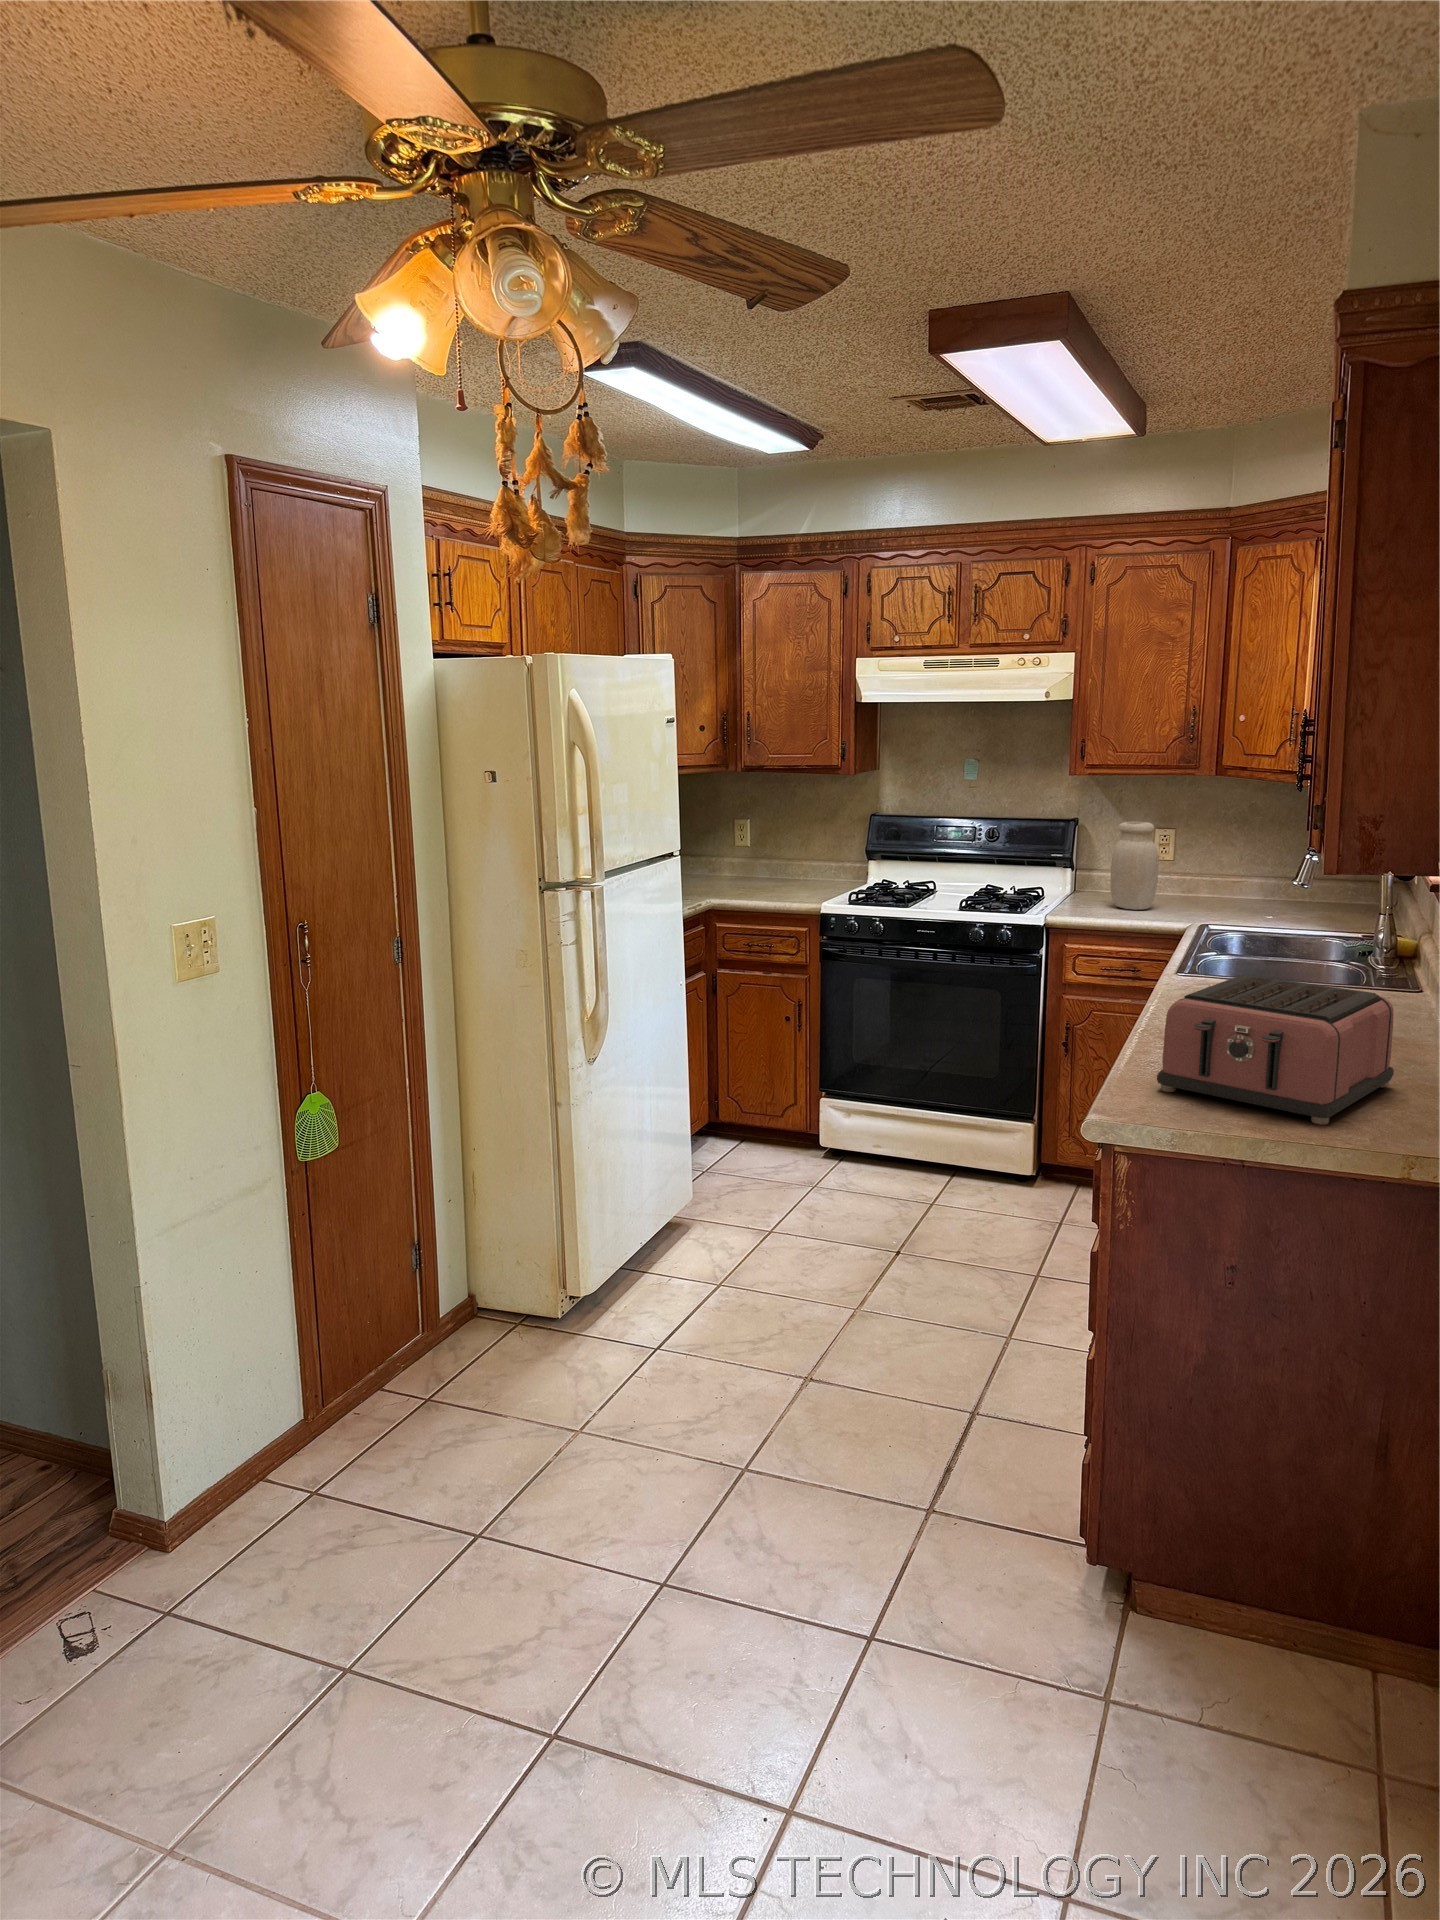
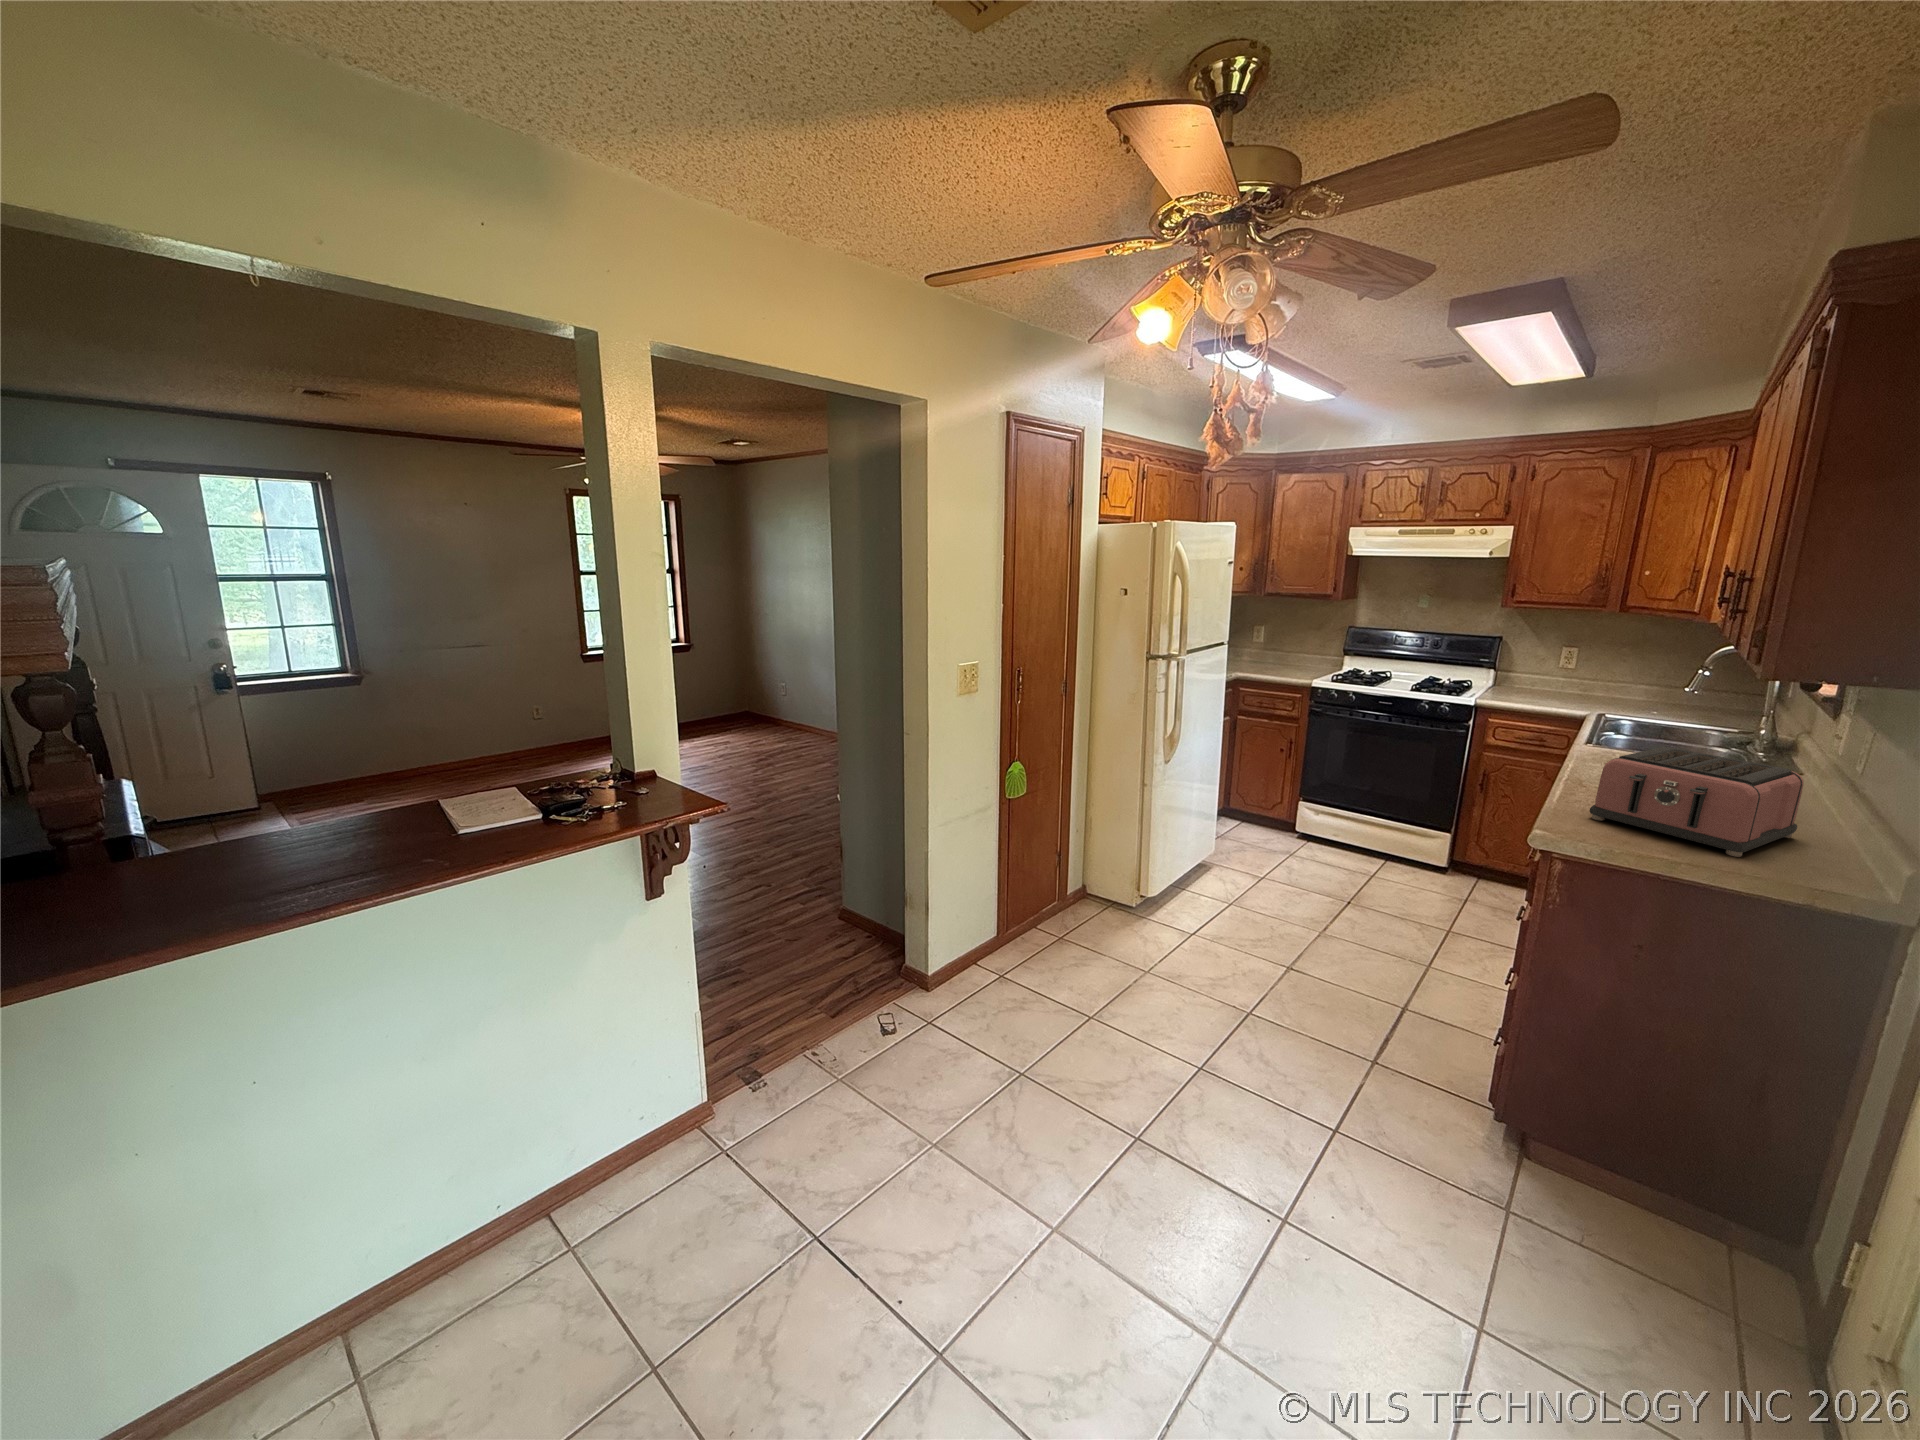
jar: present [1110,821,1159,910] -> none [1524,641,1566,701]

